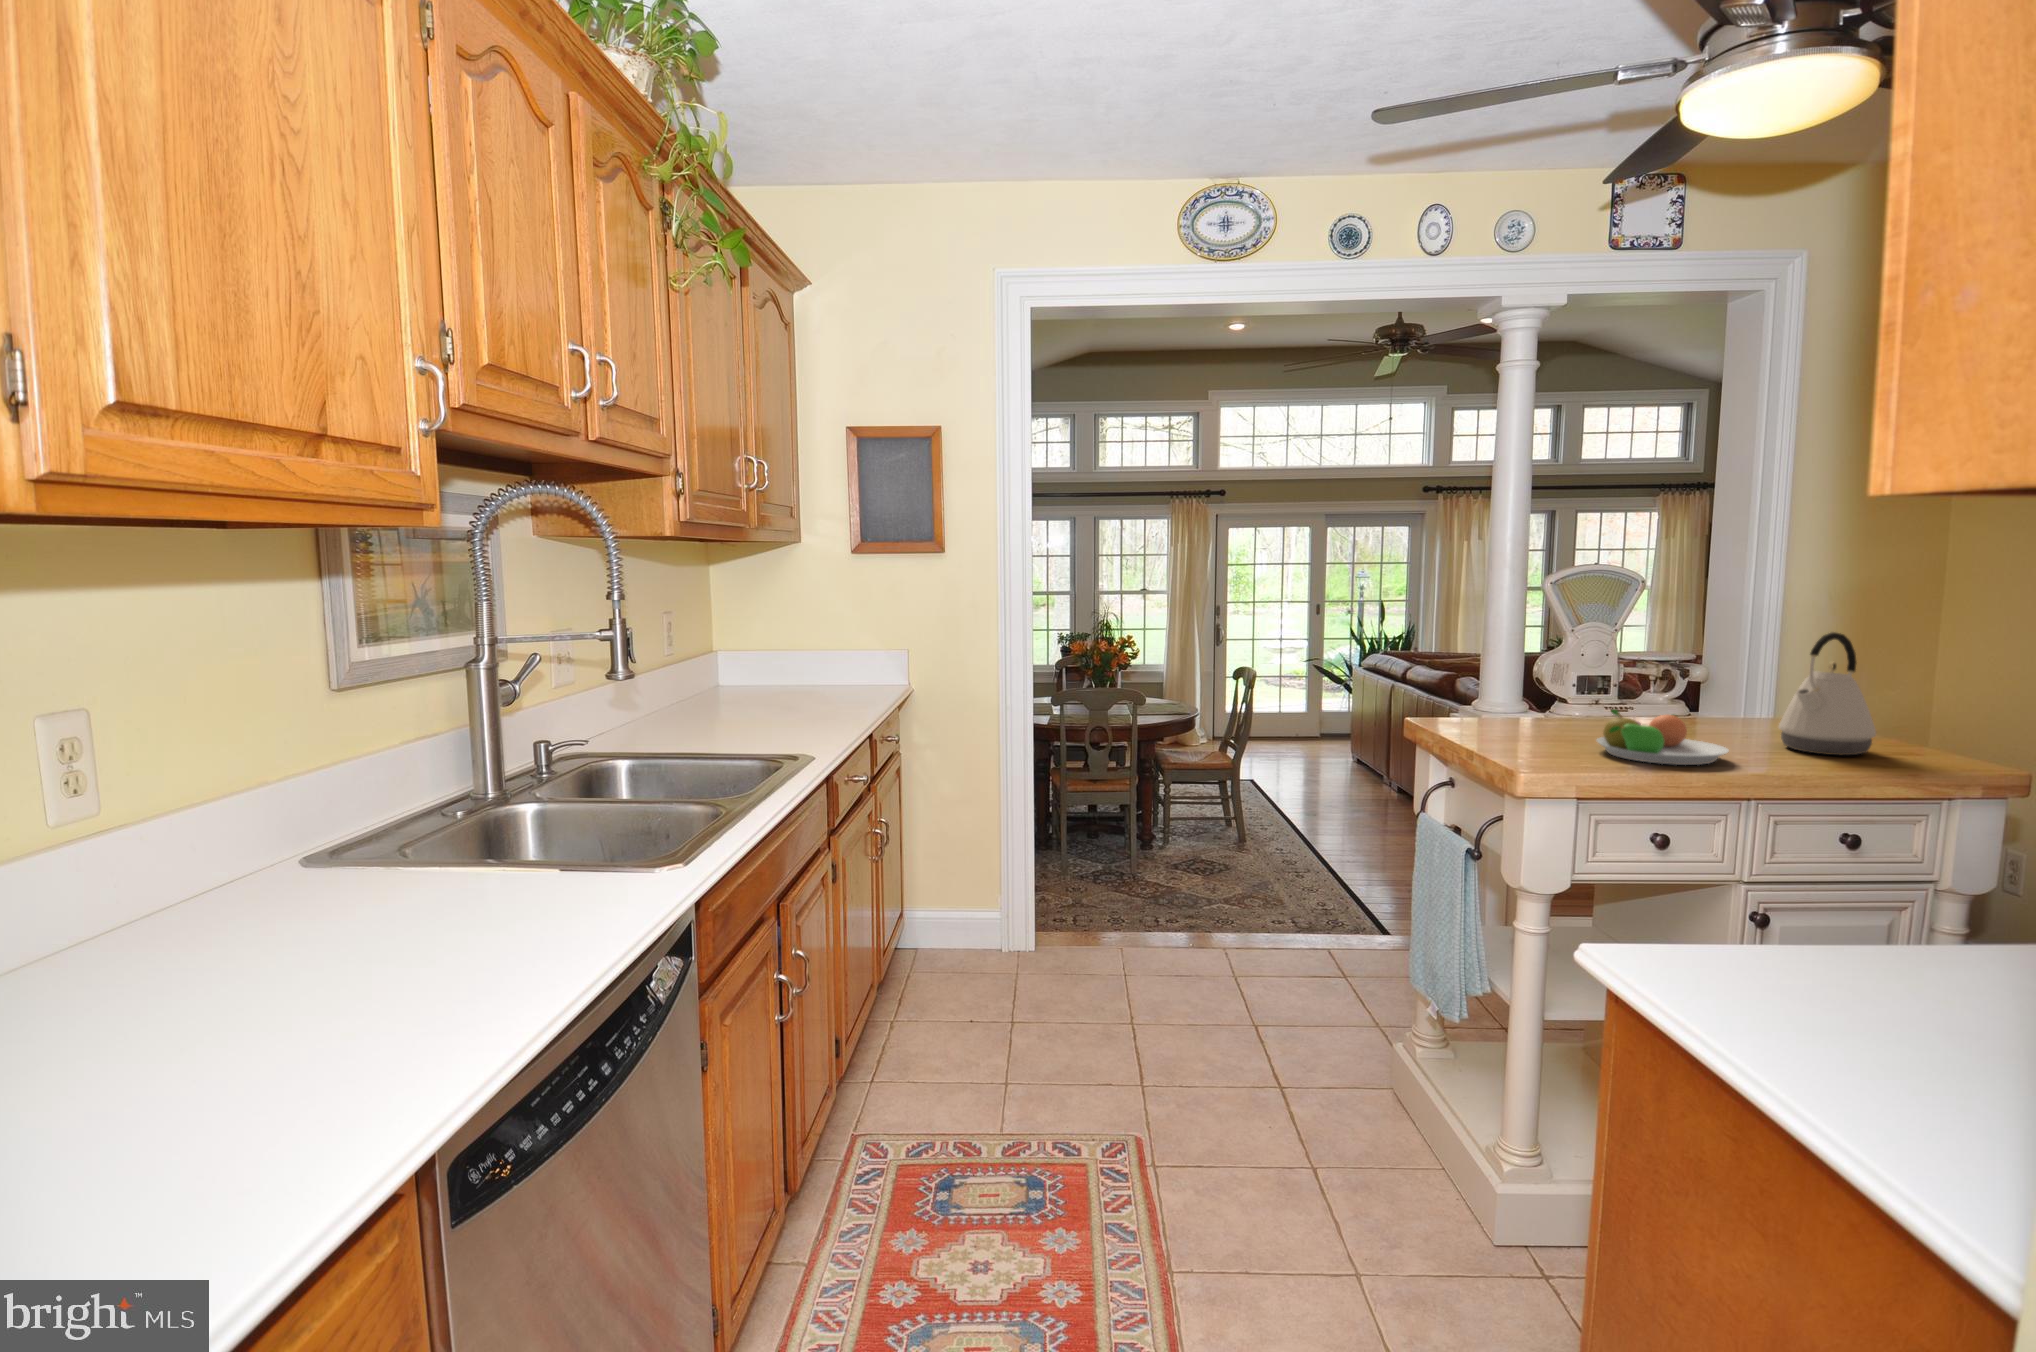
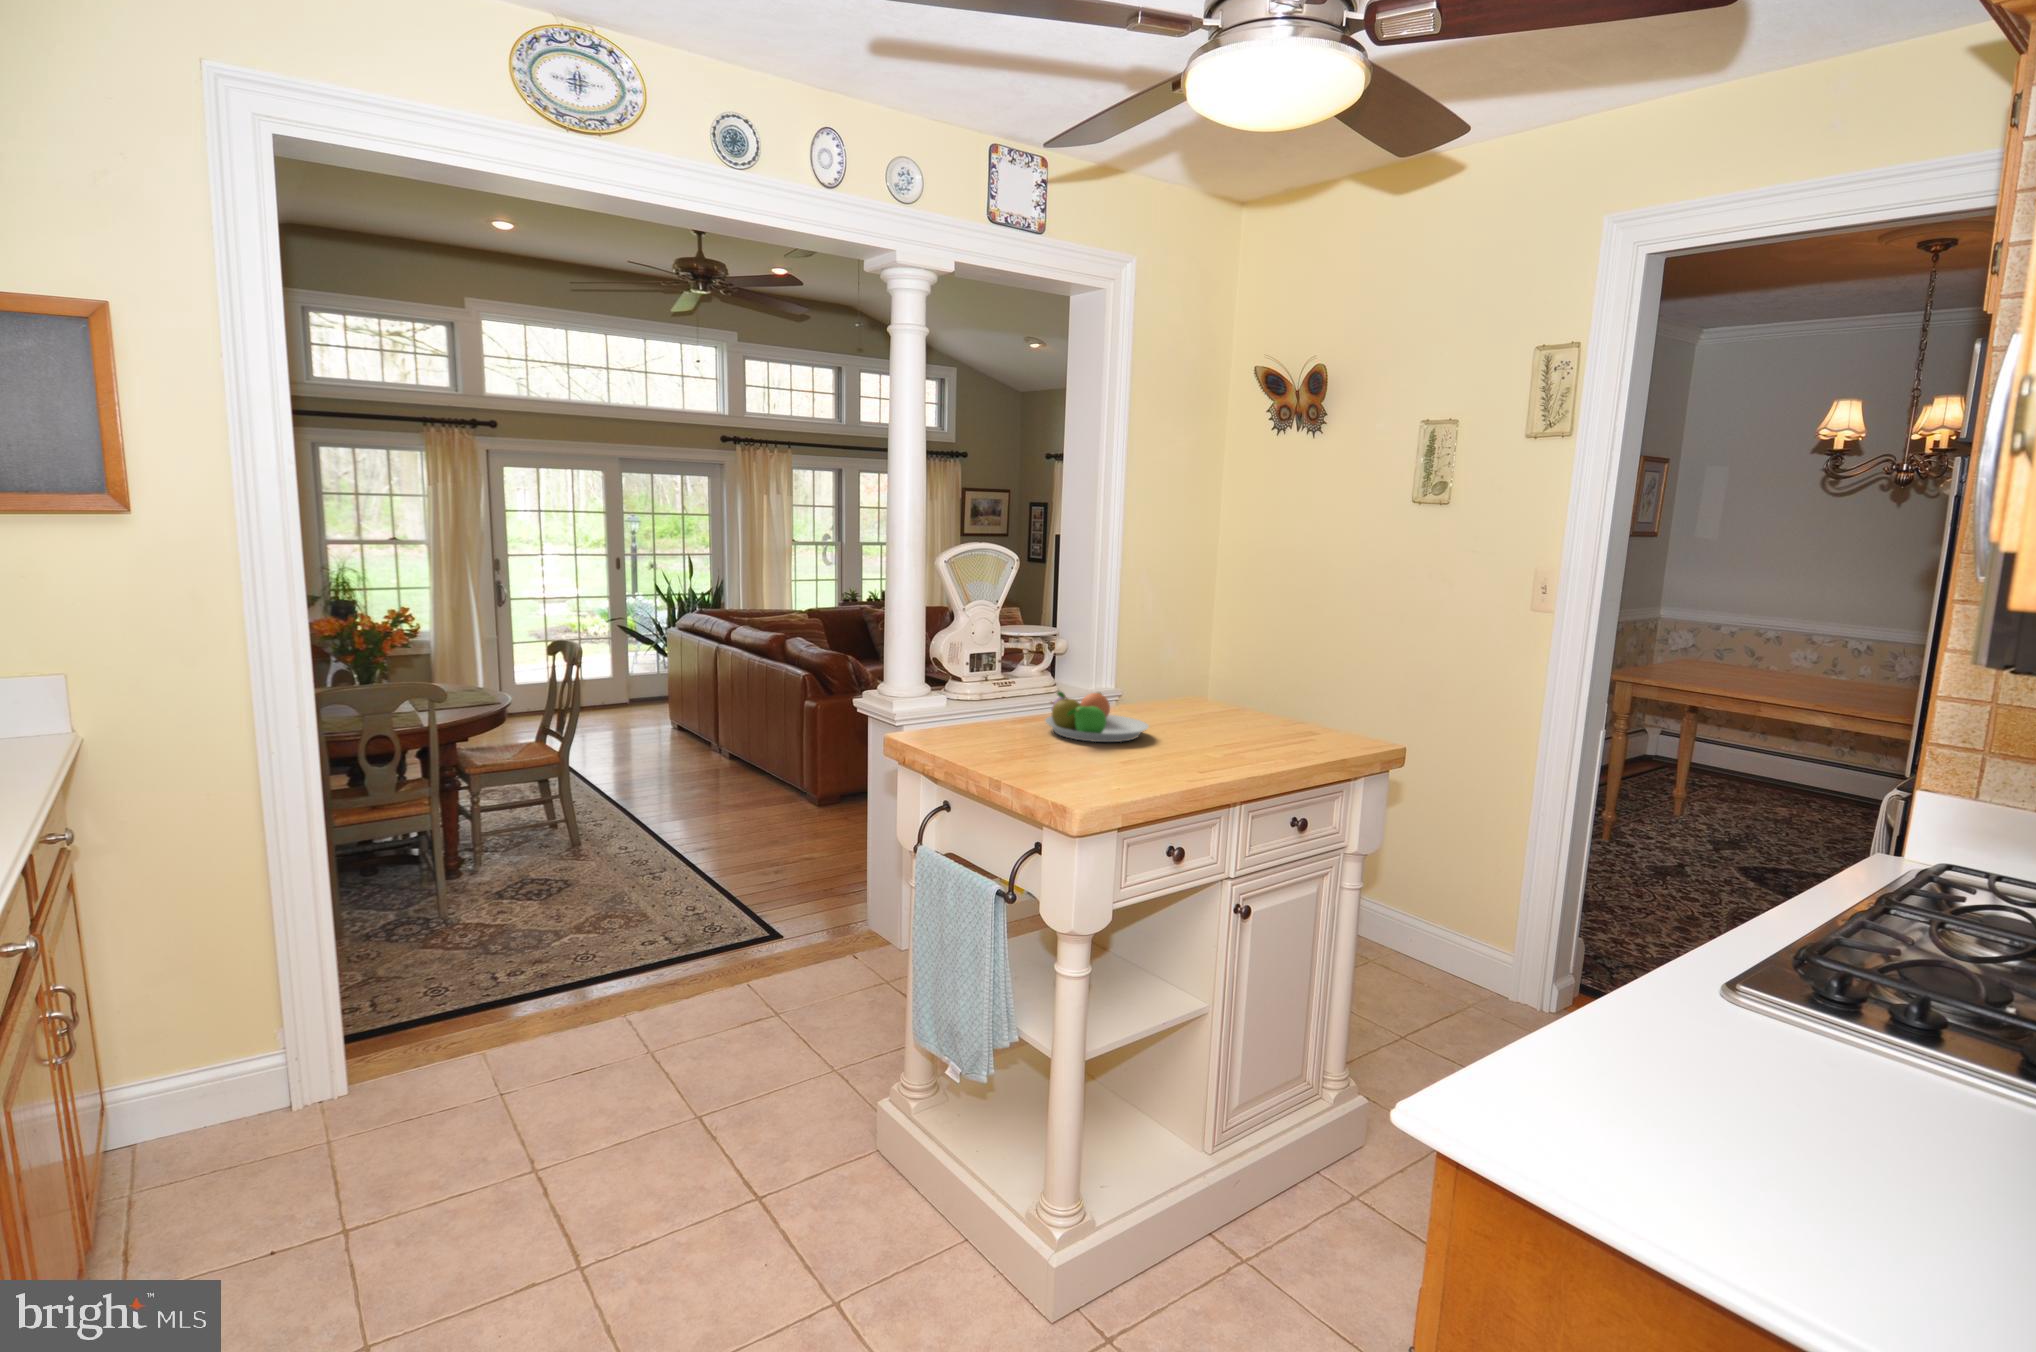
kettle: present [1779,632,1876,755] -> none [1159,614,1223,719]

